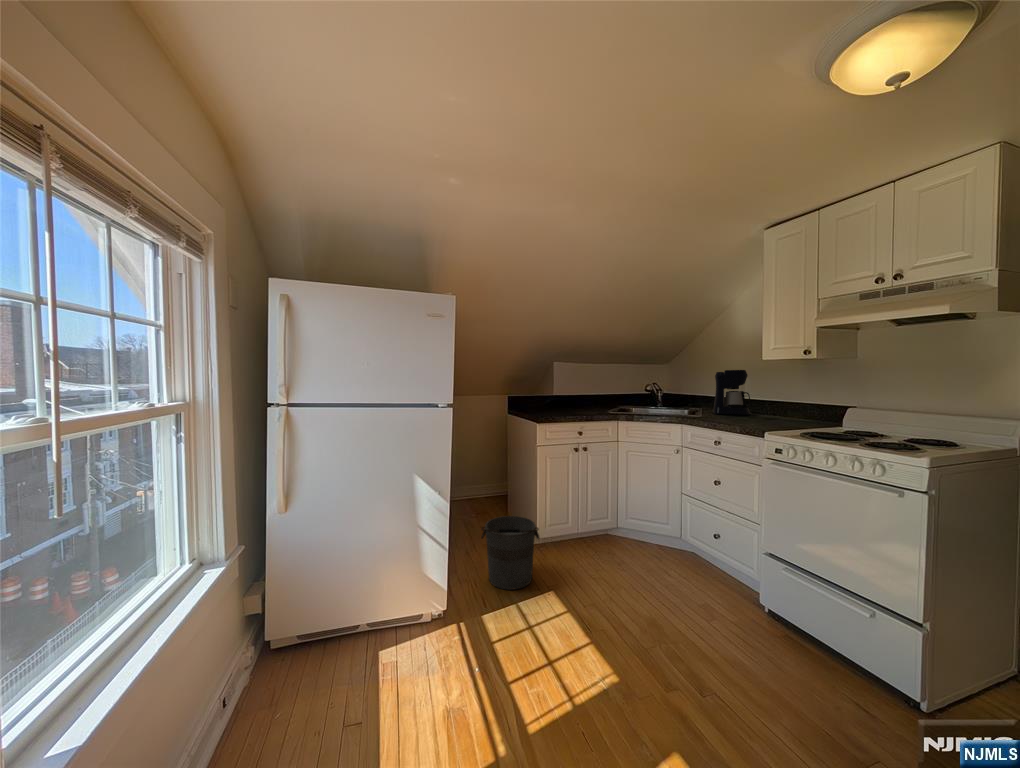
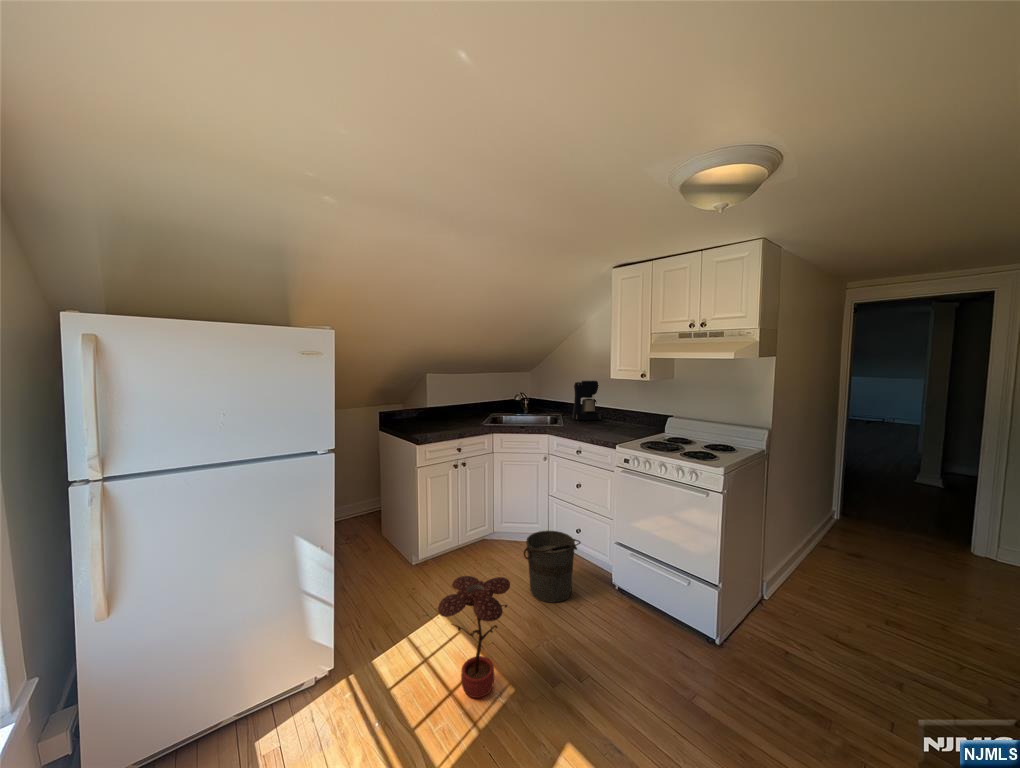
bucket: present [481,516,539,590] -> present [524,531,580,603]
potted plant: none [538,547,618,676] -> present [438,576,510,698]

